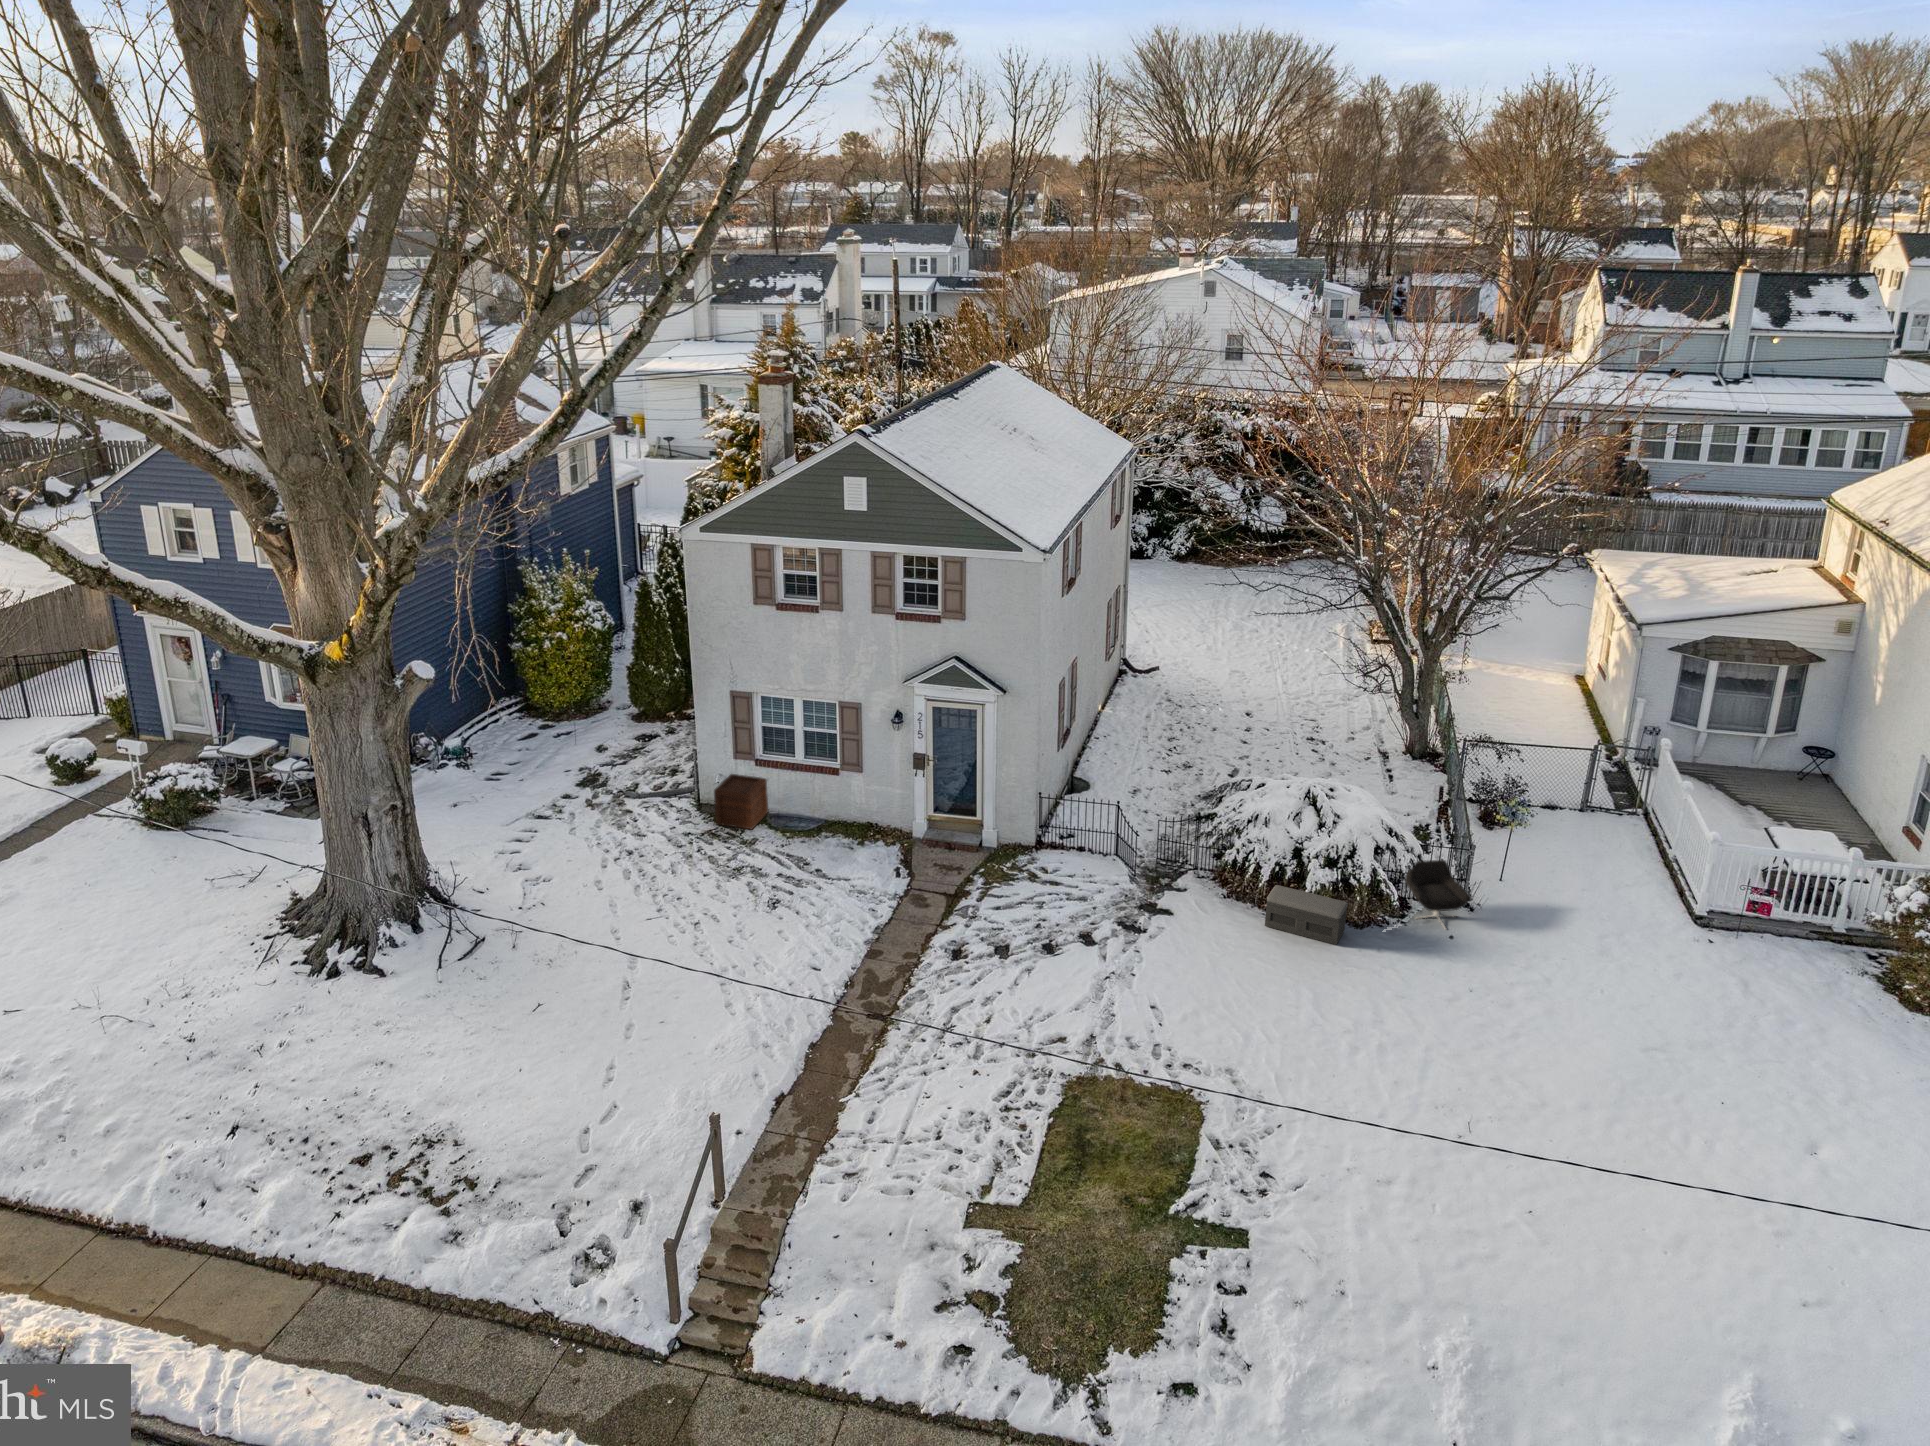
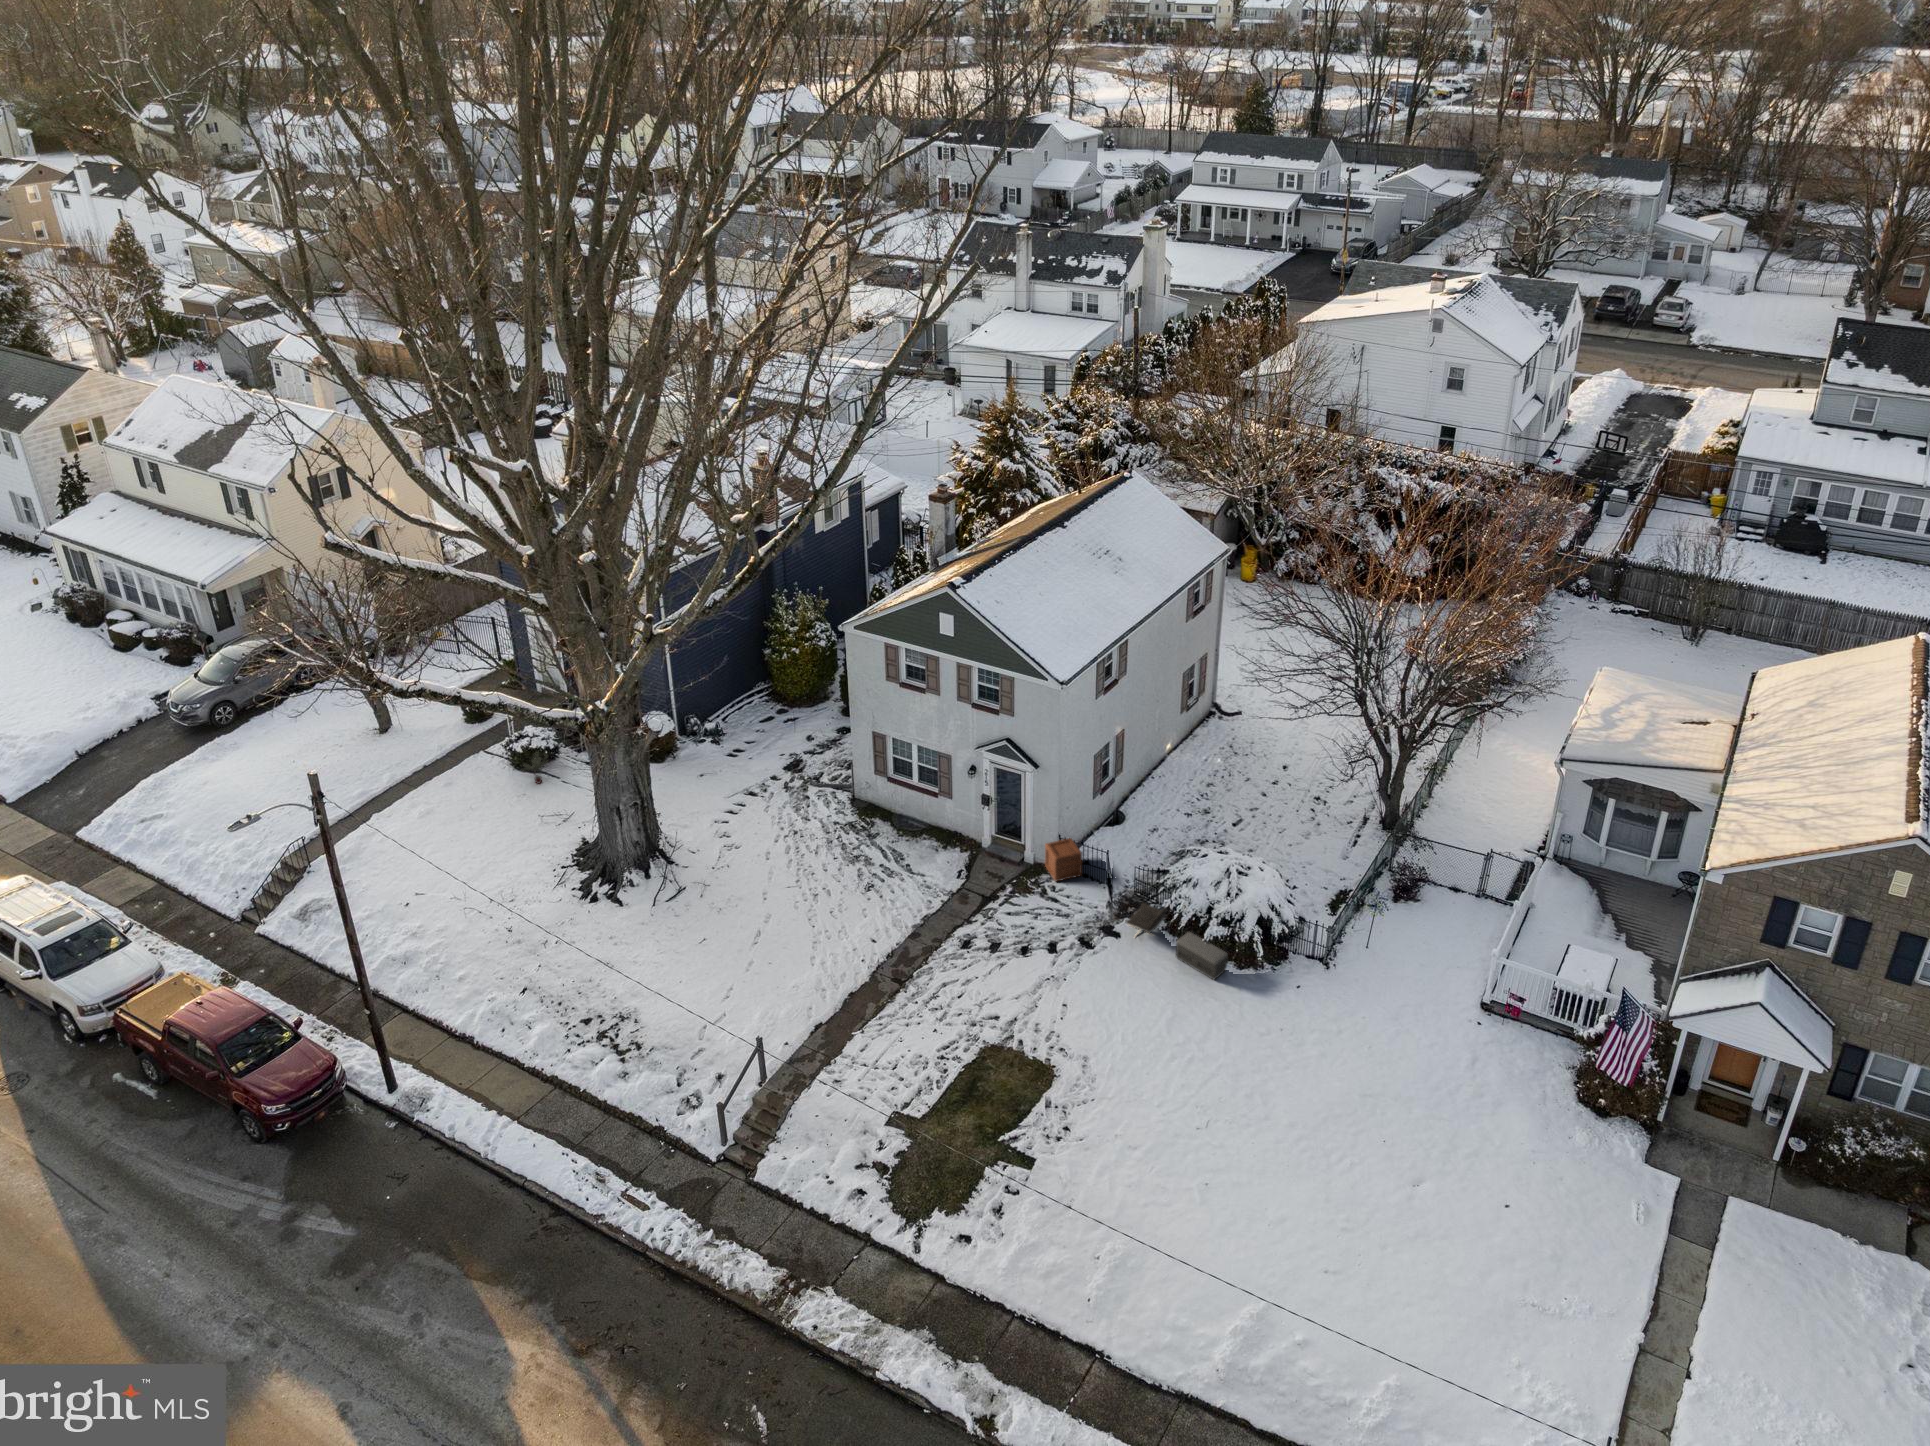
wooden crate: present [714,774,768,829] -> present [1045,838,1082,881]
potted tree: none [160,789,208,844] -> present [521,752,547,784]
lounge chair: present [1405,860,1471,929] -> present [1126,903,1168,935]

